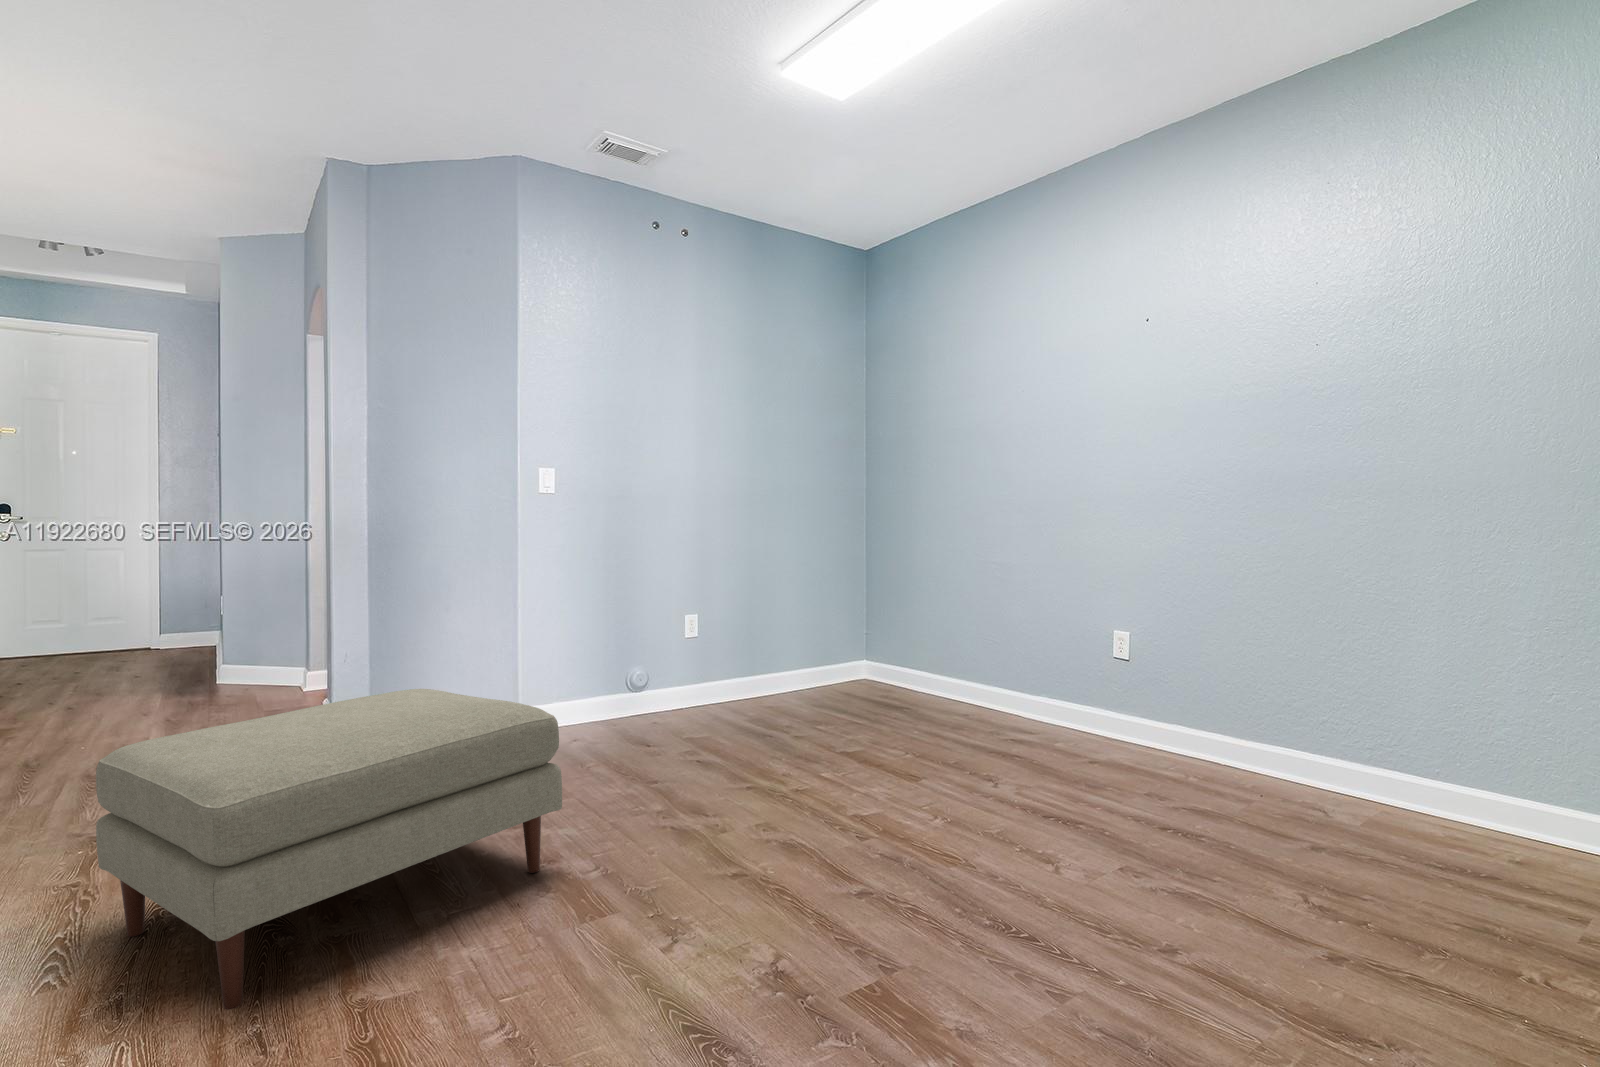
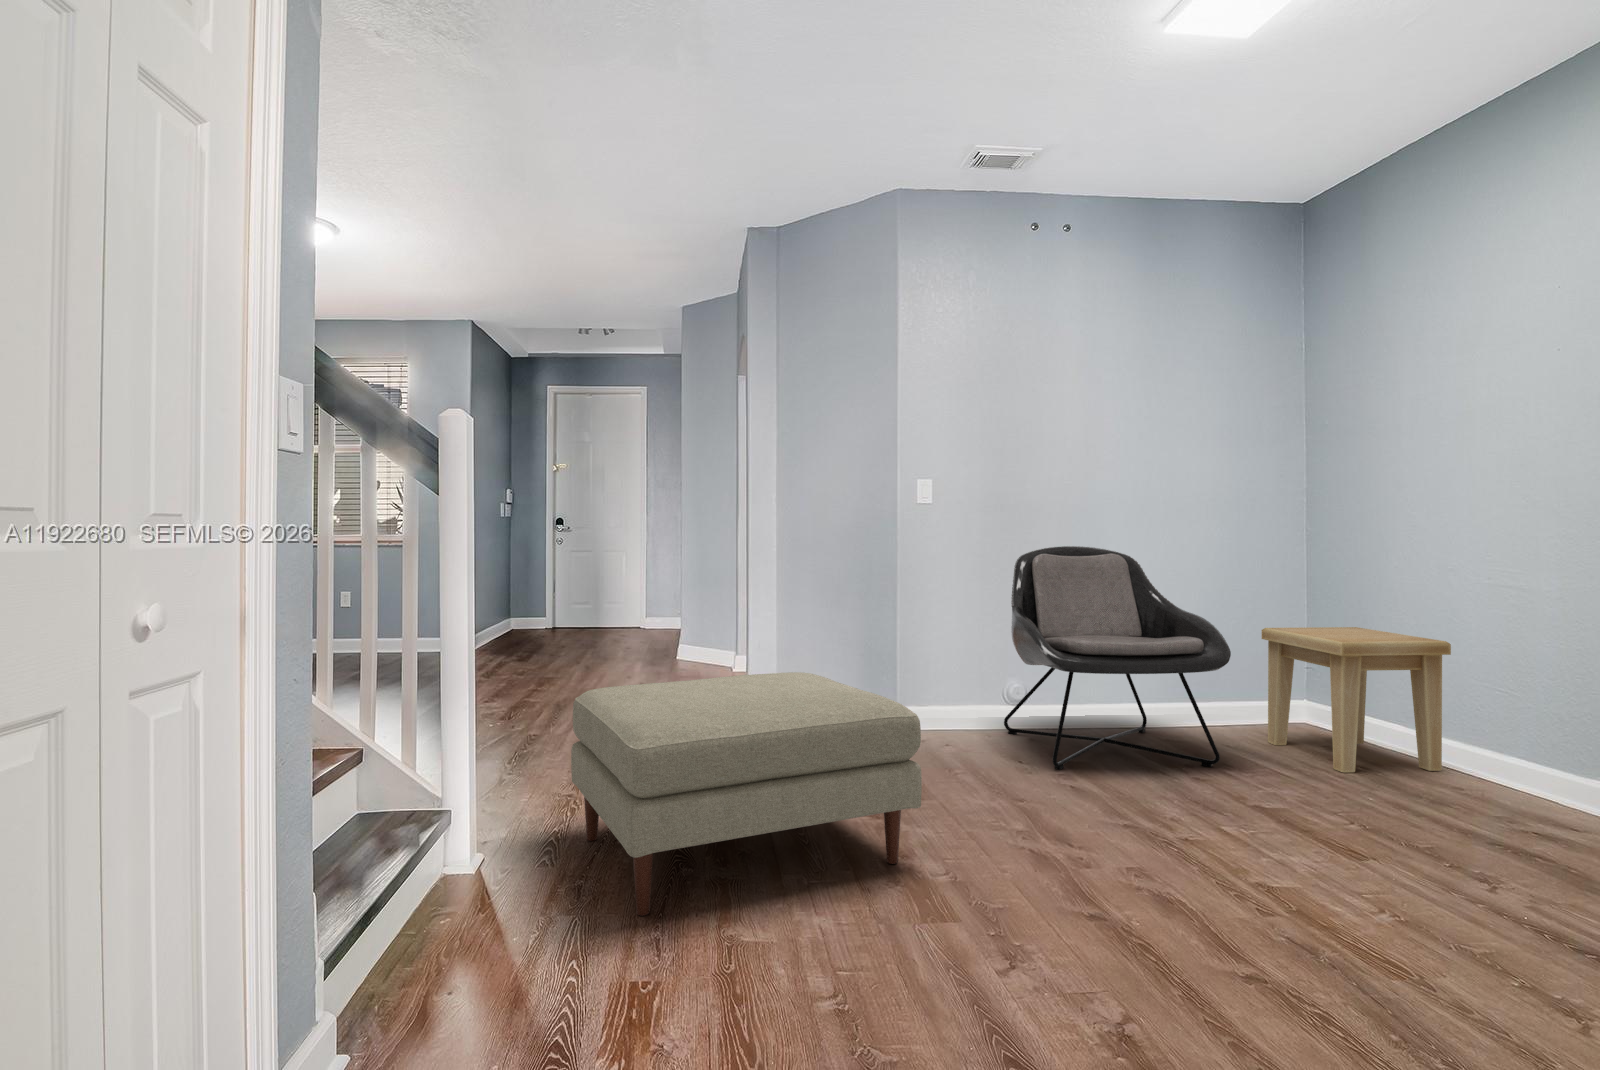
lounge chair: none [618,540,811,748] -> present [1004,546,1231,770]
side table: none [828,595,957,712] -> present [1262,627,1451,773]

